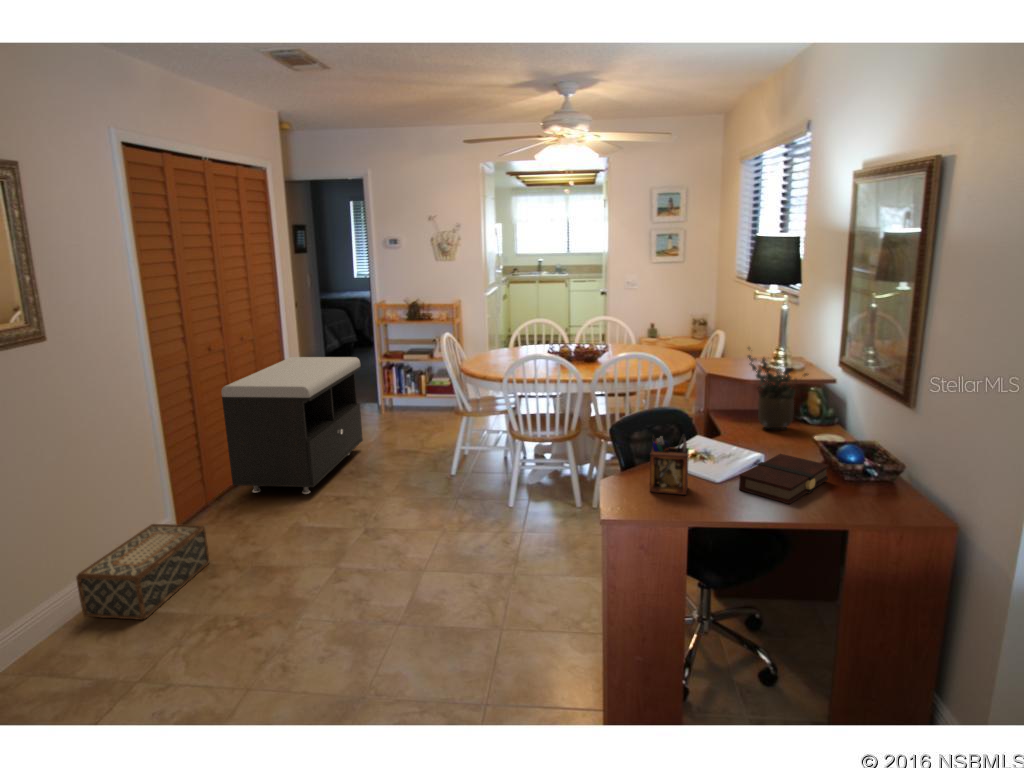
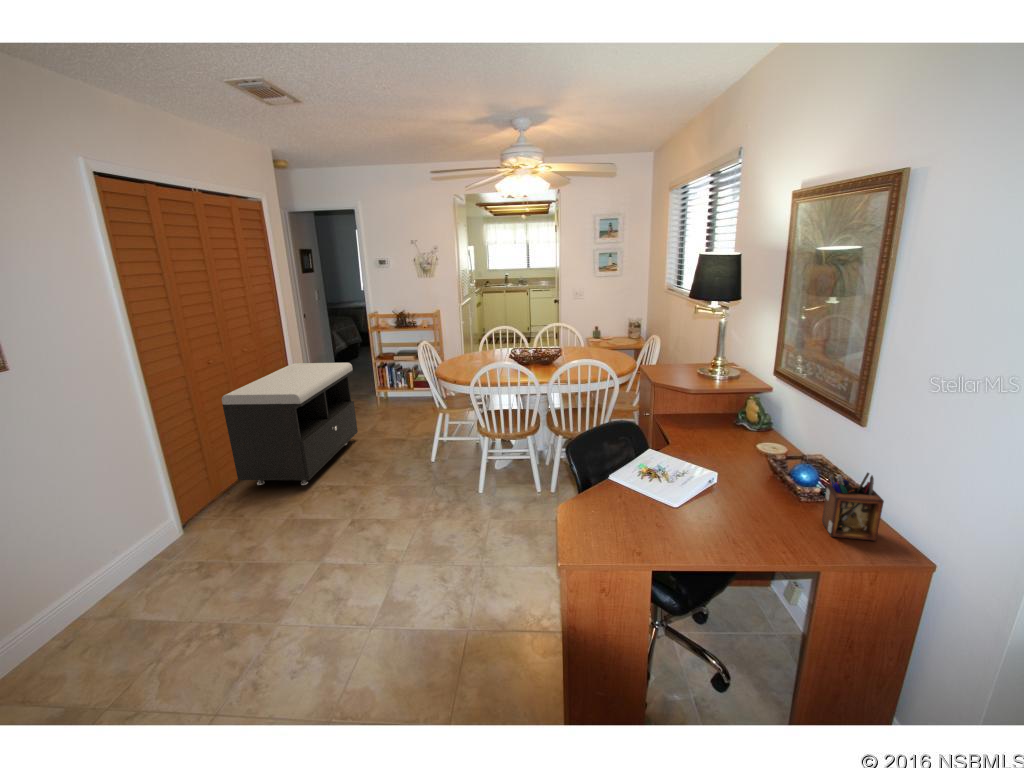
potted plant: present [748,355,808,430] -> none [692,360,749,436]
desk organizer: present [650,434,689,495] -> present [822,473,884,541]
book: present [739,454,829,504] -> none [699,472,786,537]
woven basket: present [76,524,209,620] -> none [57,530,204,633]

